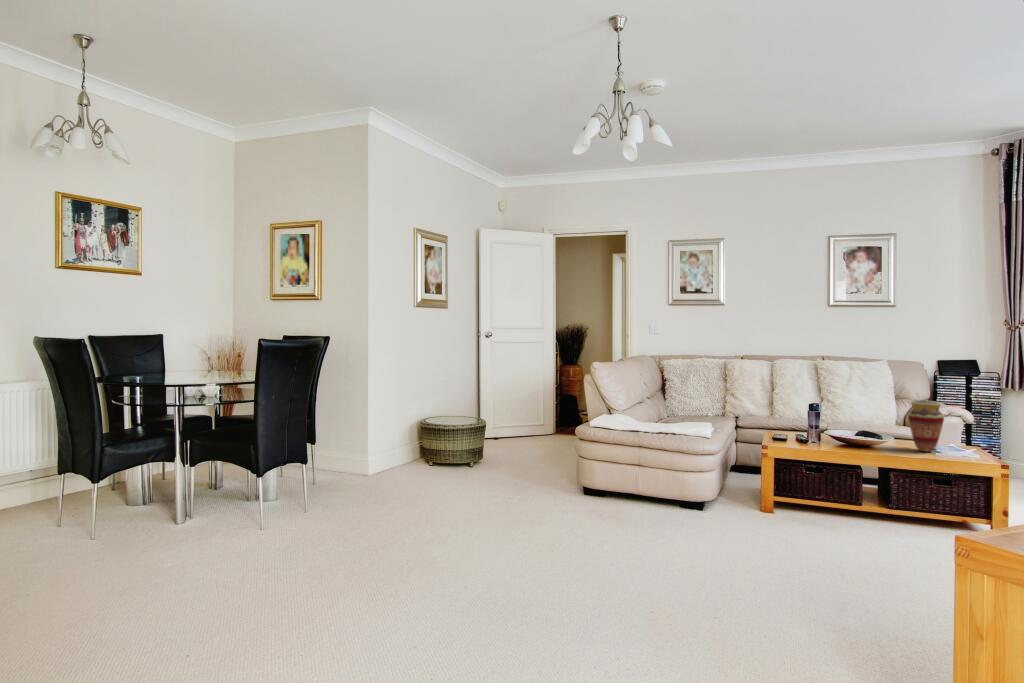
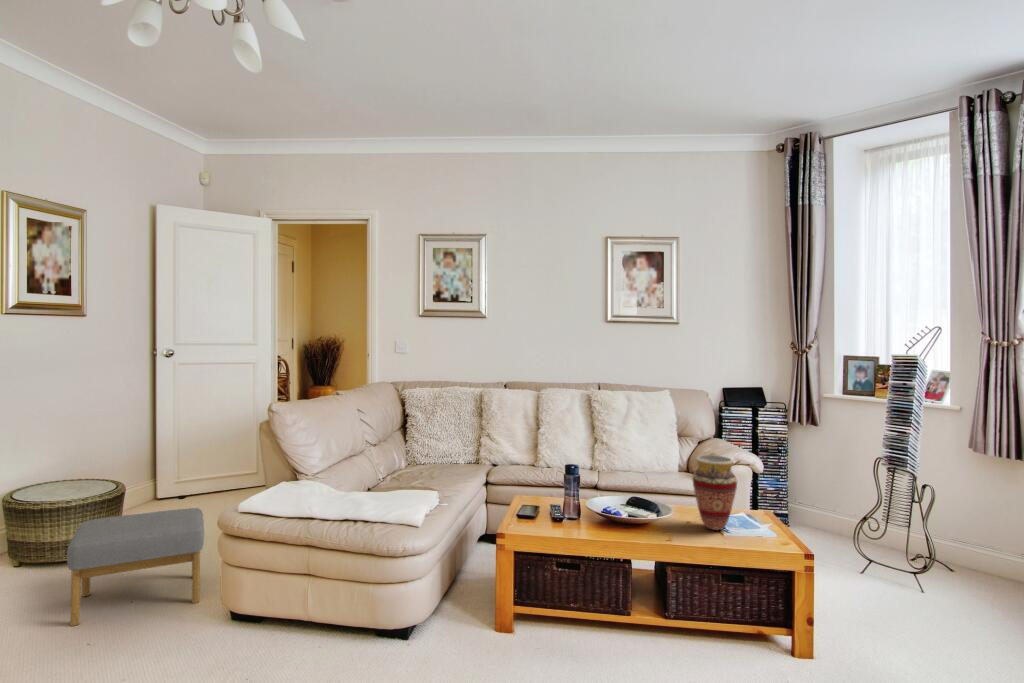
footstool: none [489,431,563,489] -> present [67,508,204,626]

